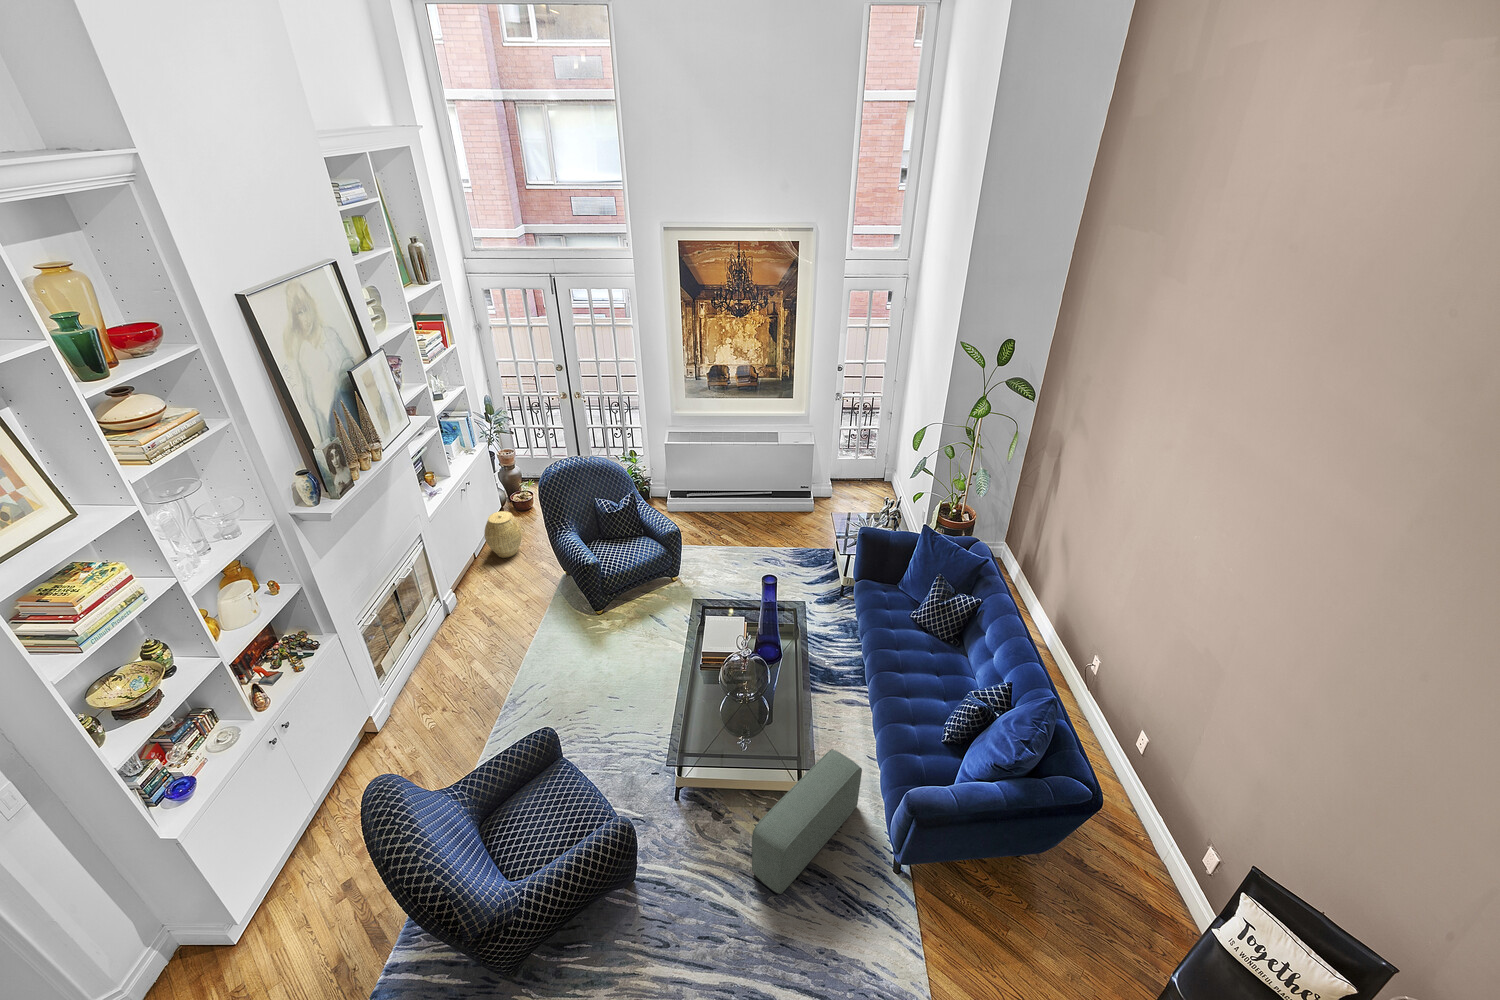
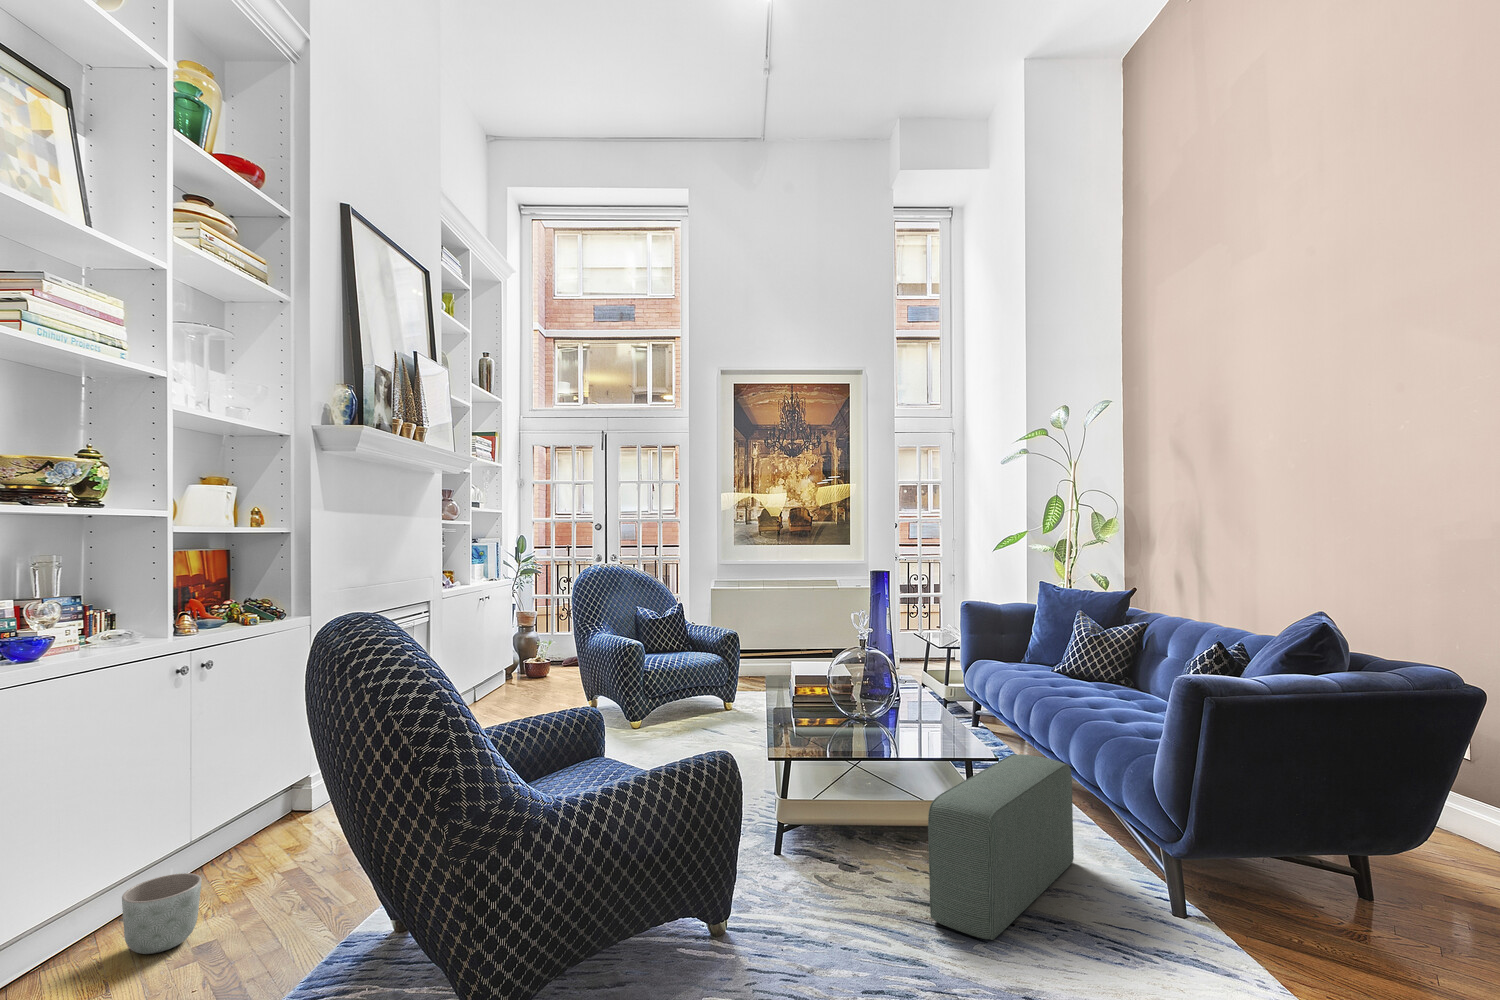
woven basket: present [484,511,522,558] -> none [484,649,532,709]
planter: none [282,839,329,887] -> present [122,873,202,954]

